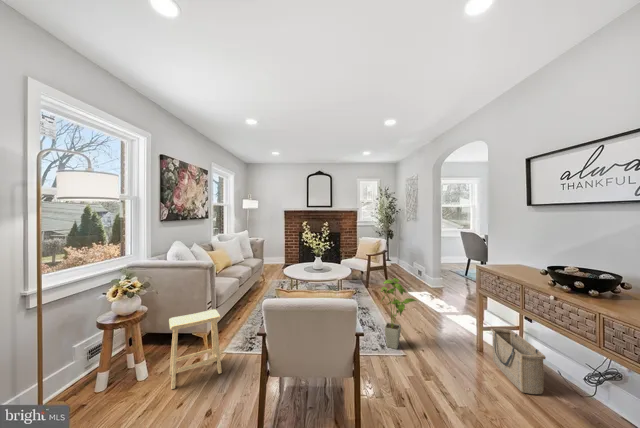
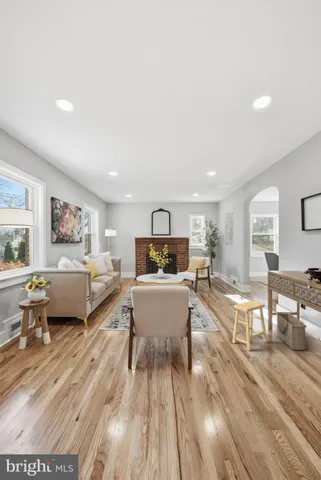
house plant: present [381,278,416,349] -> none [203,280,229,328]
footstool: present [169,309,222,389] -> present [232,301,267,351]

